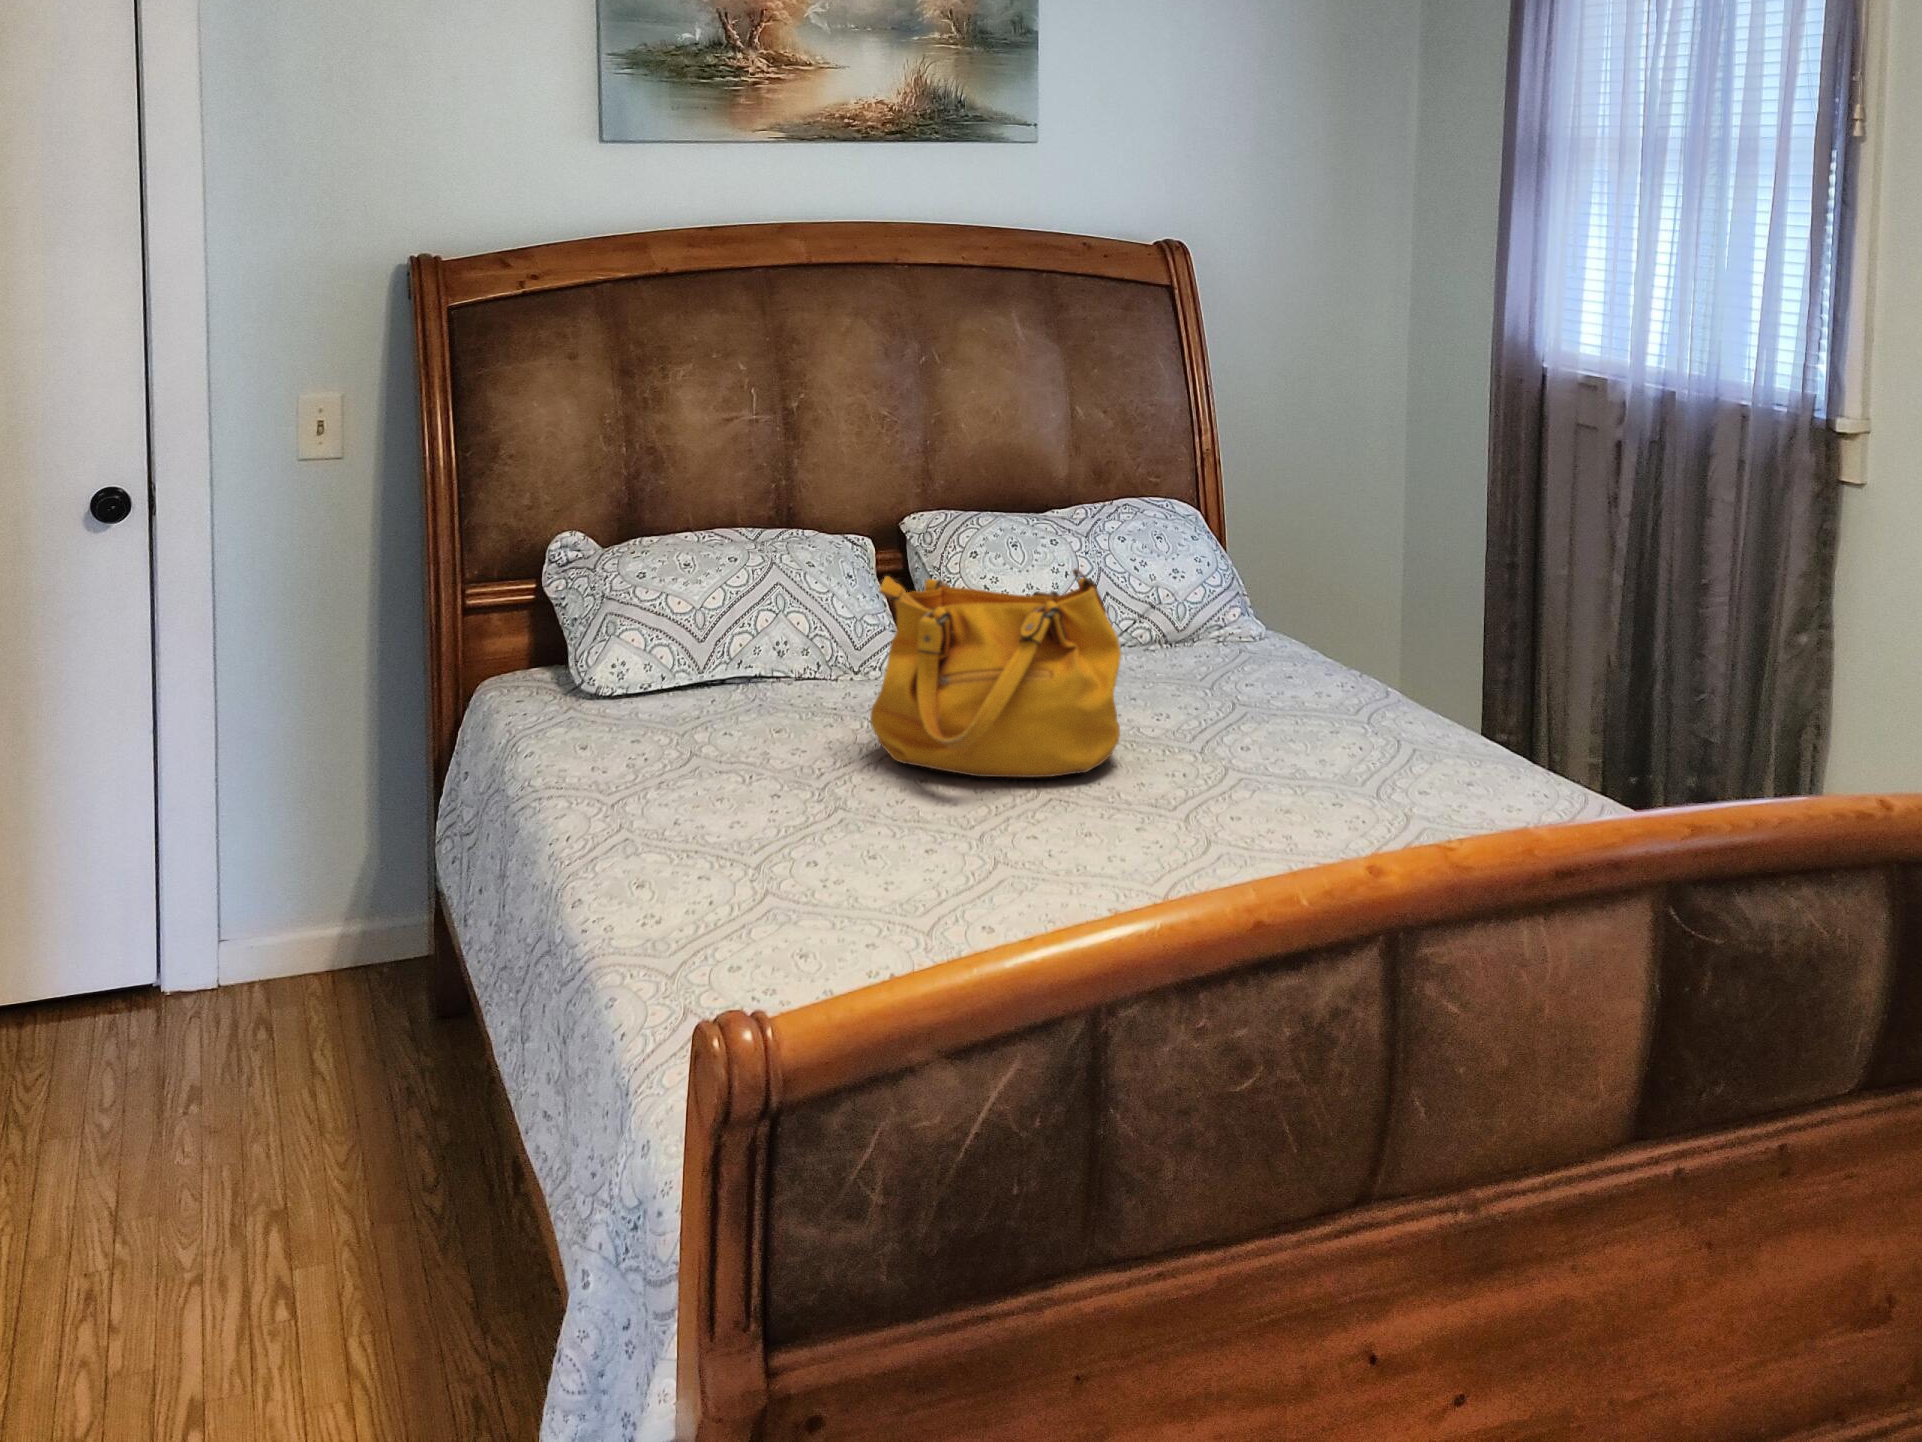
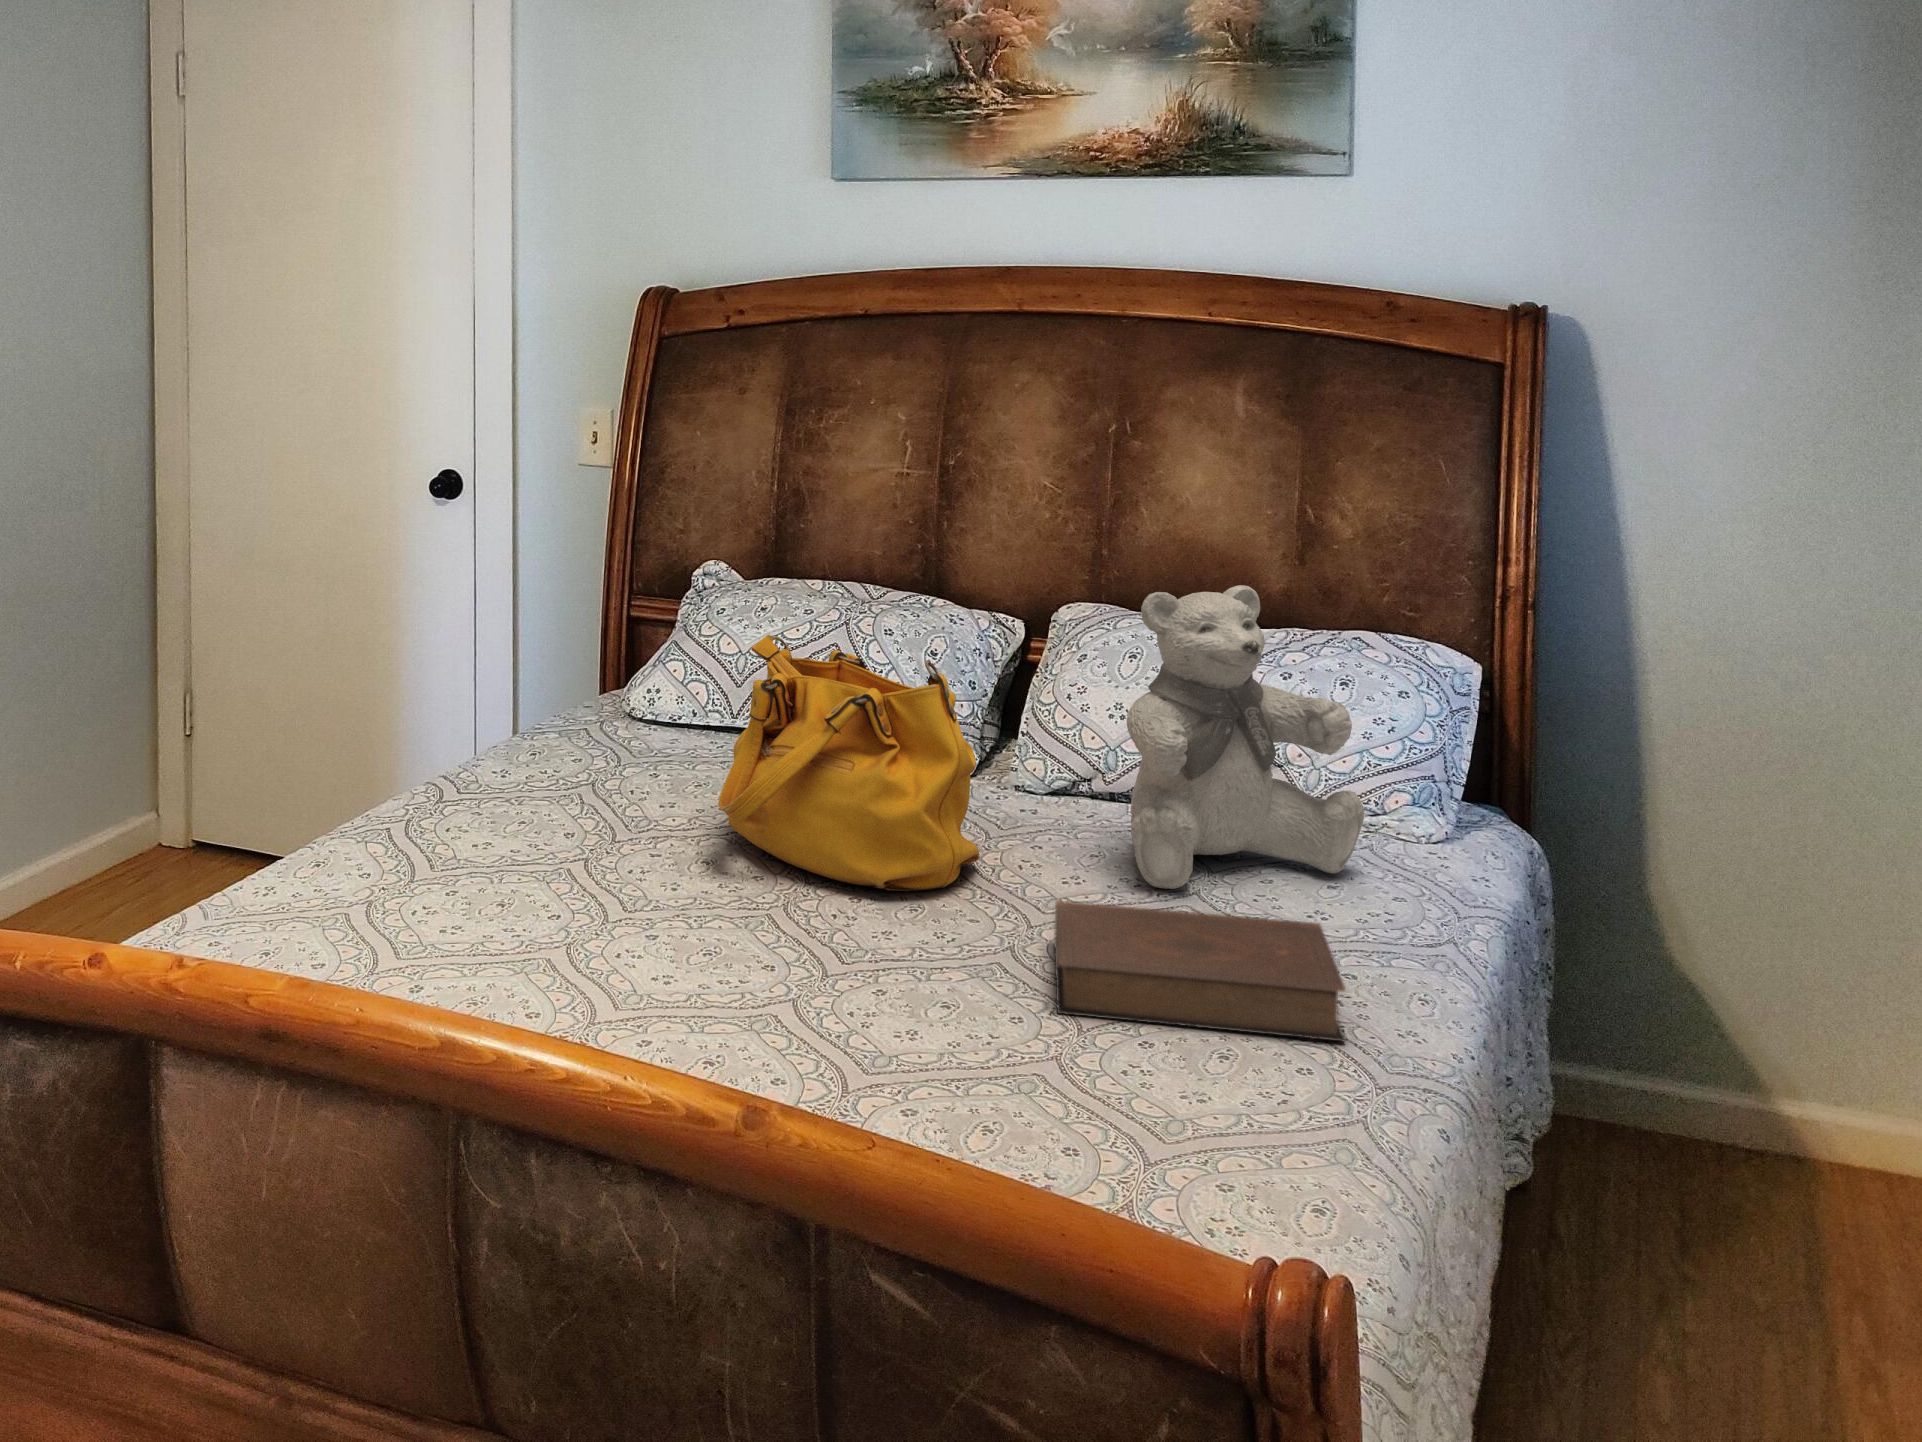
teddy bear: none [1130,469,1280,716] -> present [1127,585,1364,889]
book: none [1239,705,1488,819] -> present [1054,901,1346,1041]

